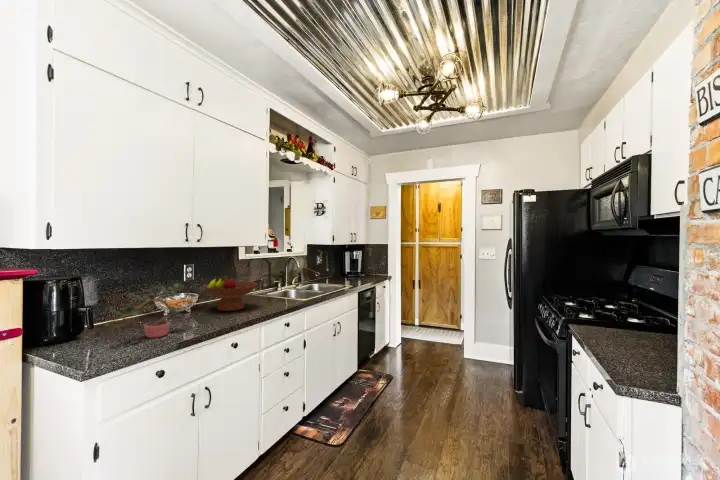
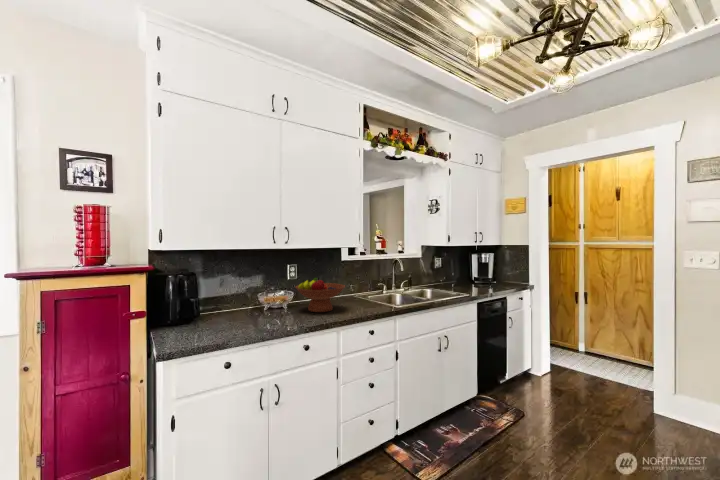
potted plant: present [105,283,181,344] -> none [194,282,266,335]

